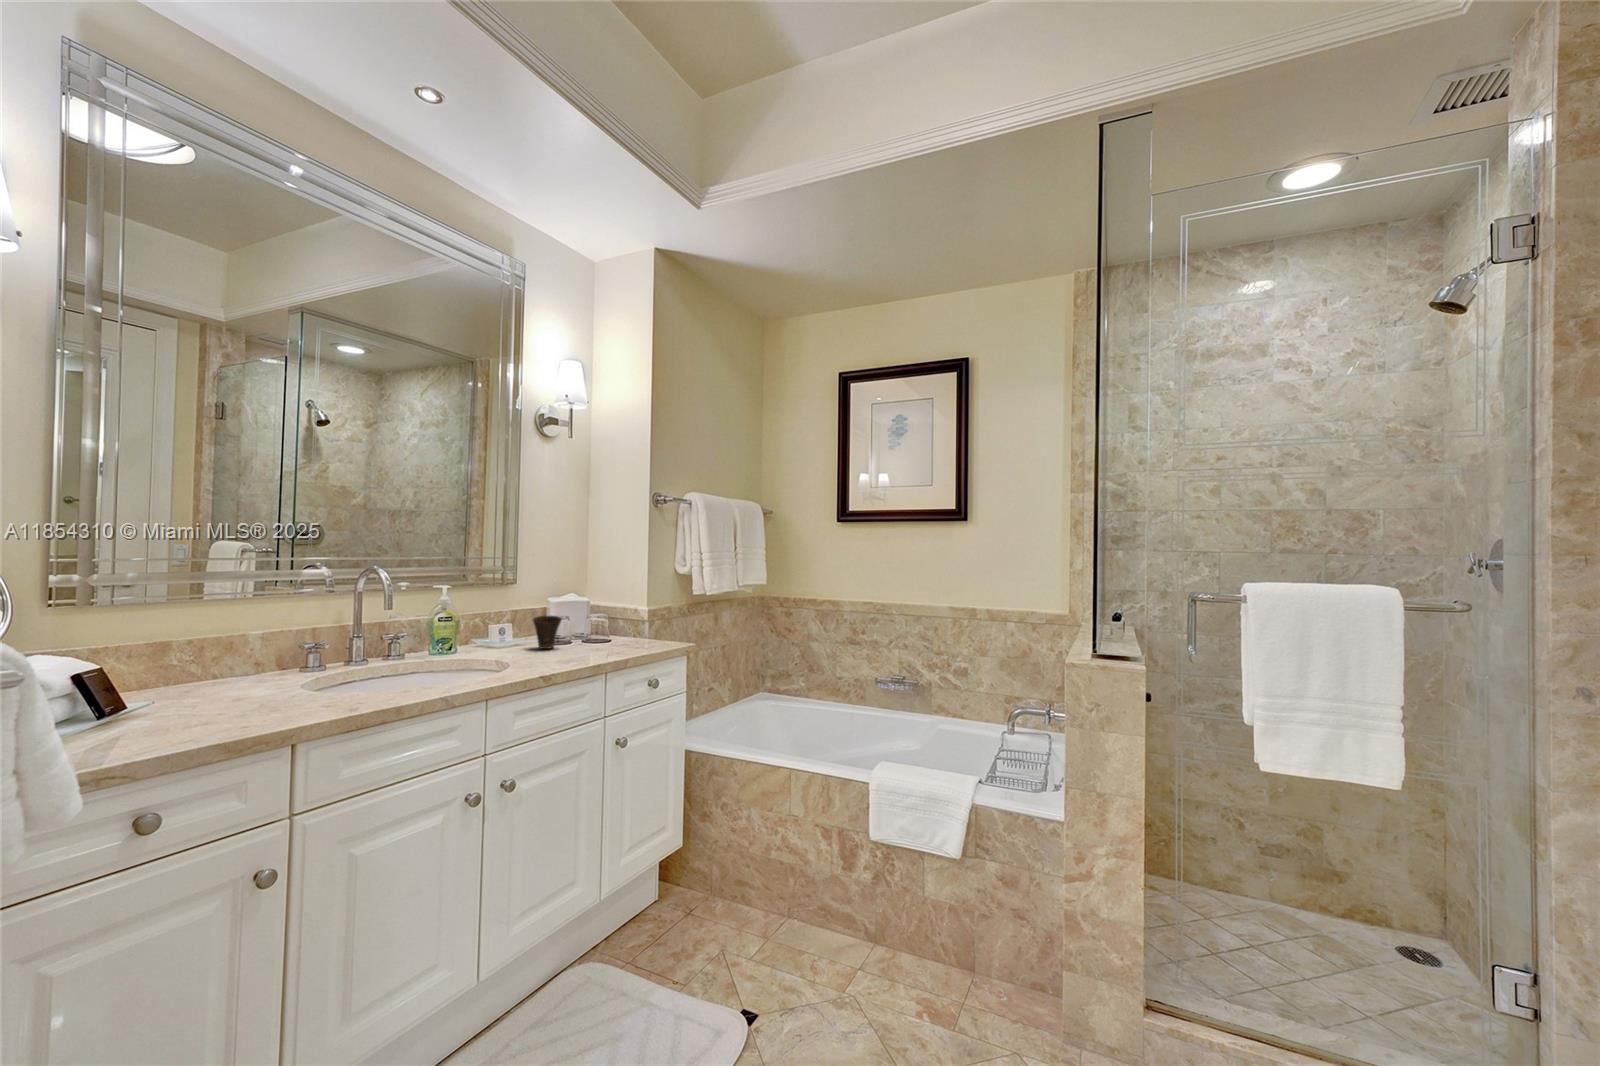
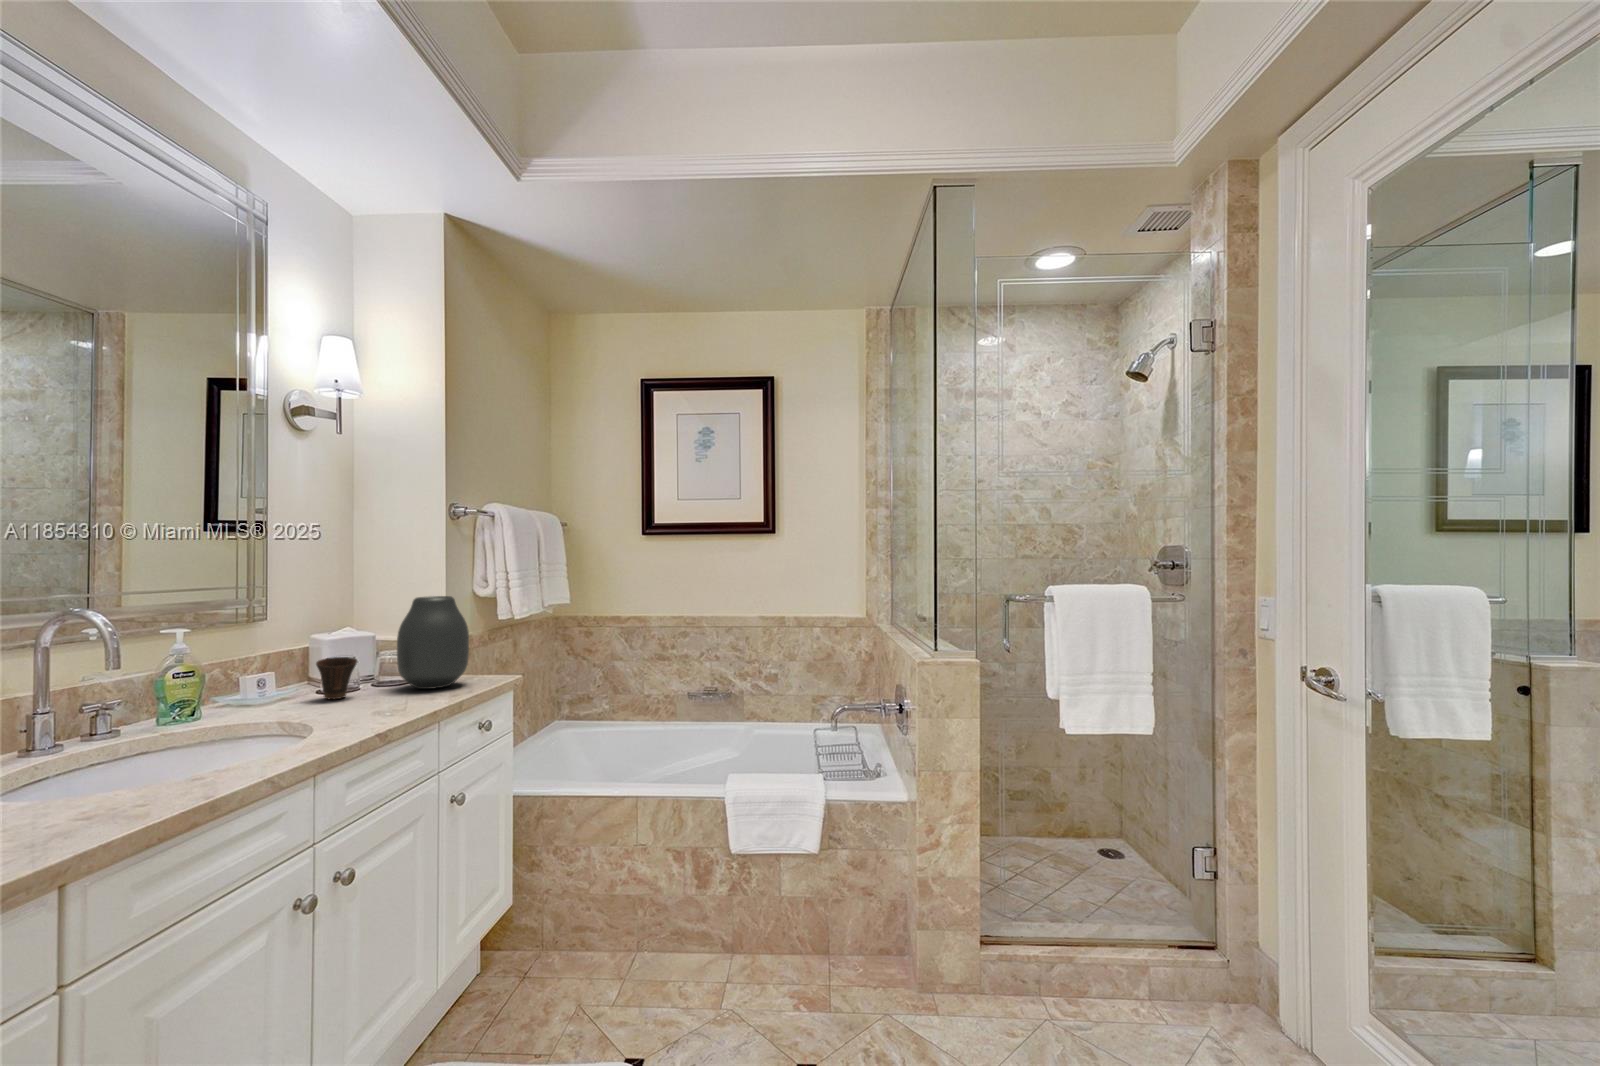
vase: none [593,570,648,648] -> present [397,596,469,689]

